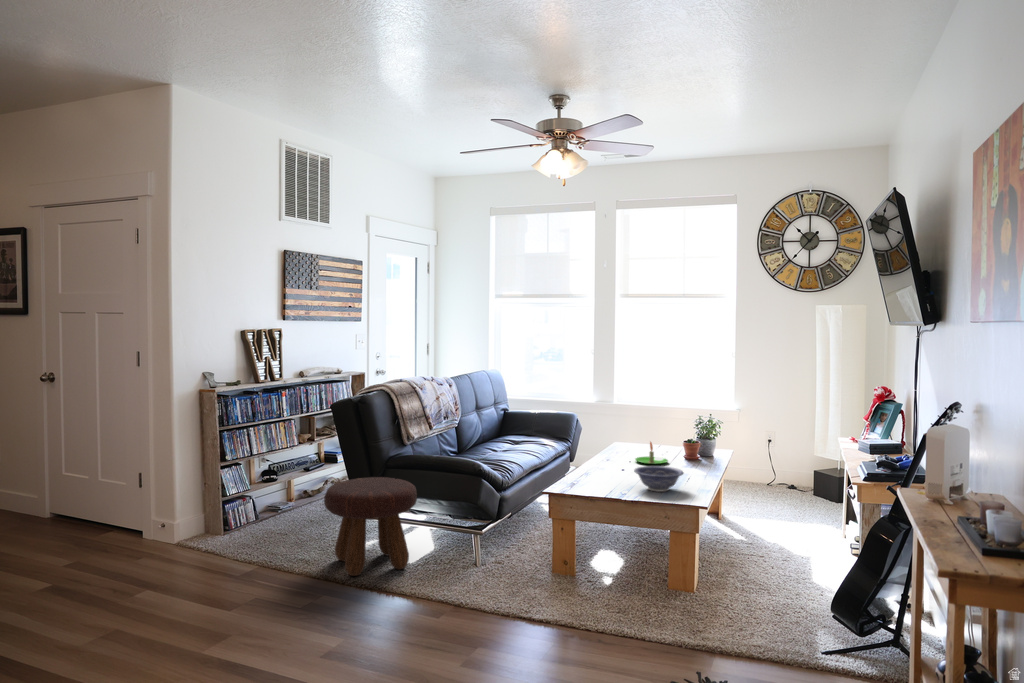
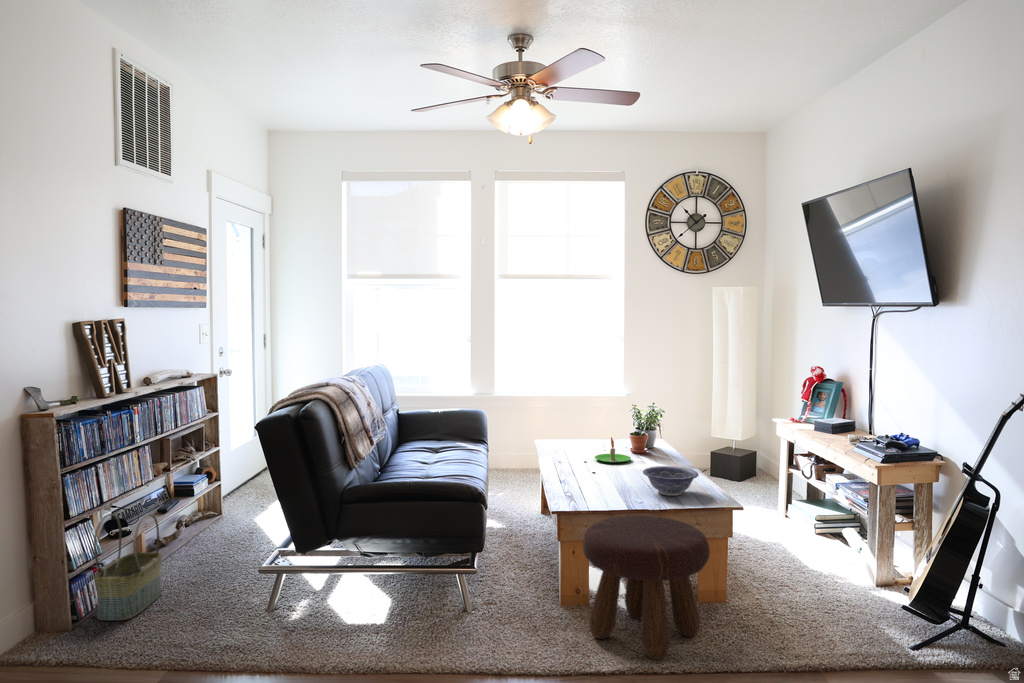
basket: none [238,463,288,536] -> present [94,514,162,620]
footstool: present [324,477,417,576] -> present [583,515,710,659]

